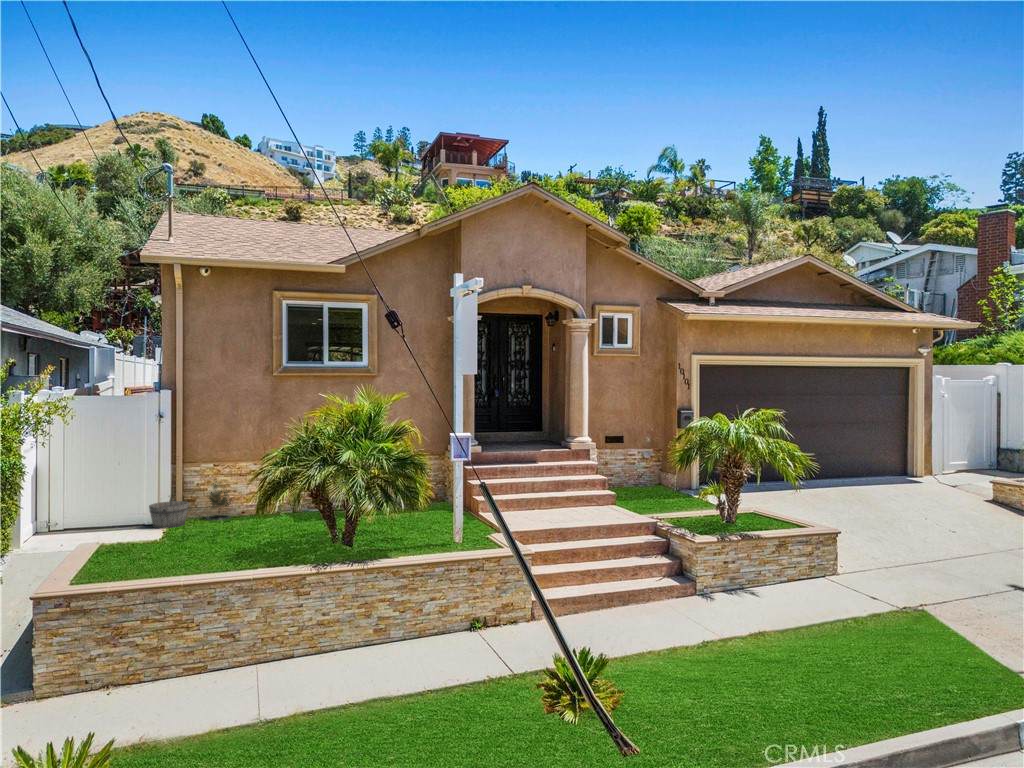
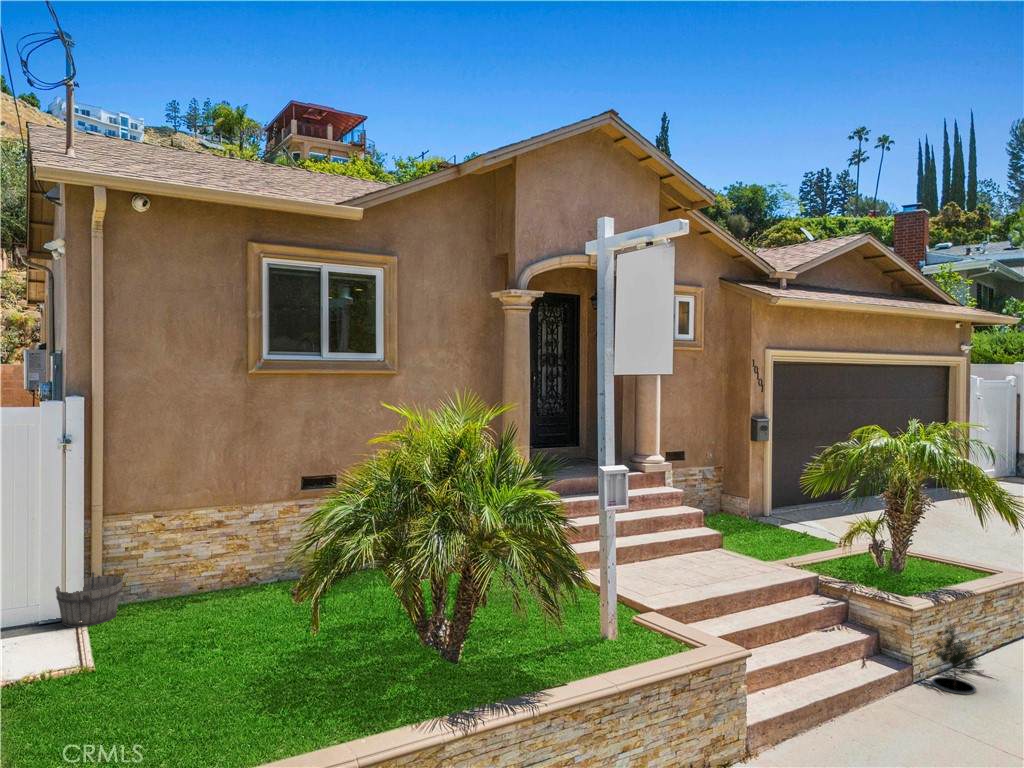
potted tree: present [207,481,230,520] -> present [932,625,978,695]

